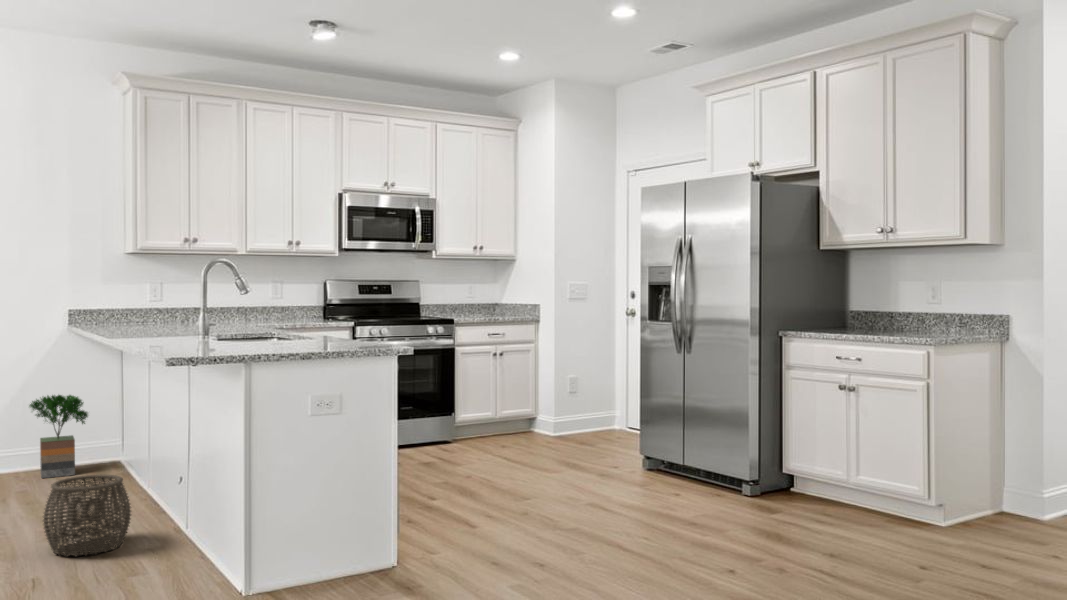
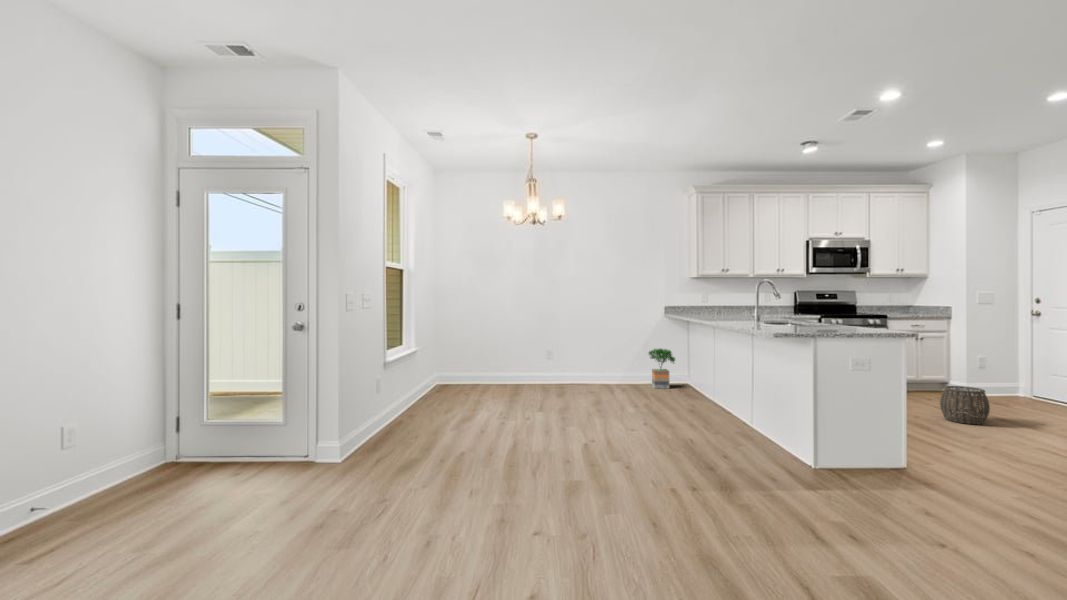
woven basket: present [43,475,131,556] -> present [940,386,990,424]

